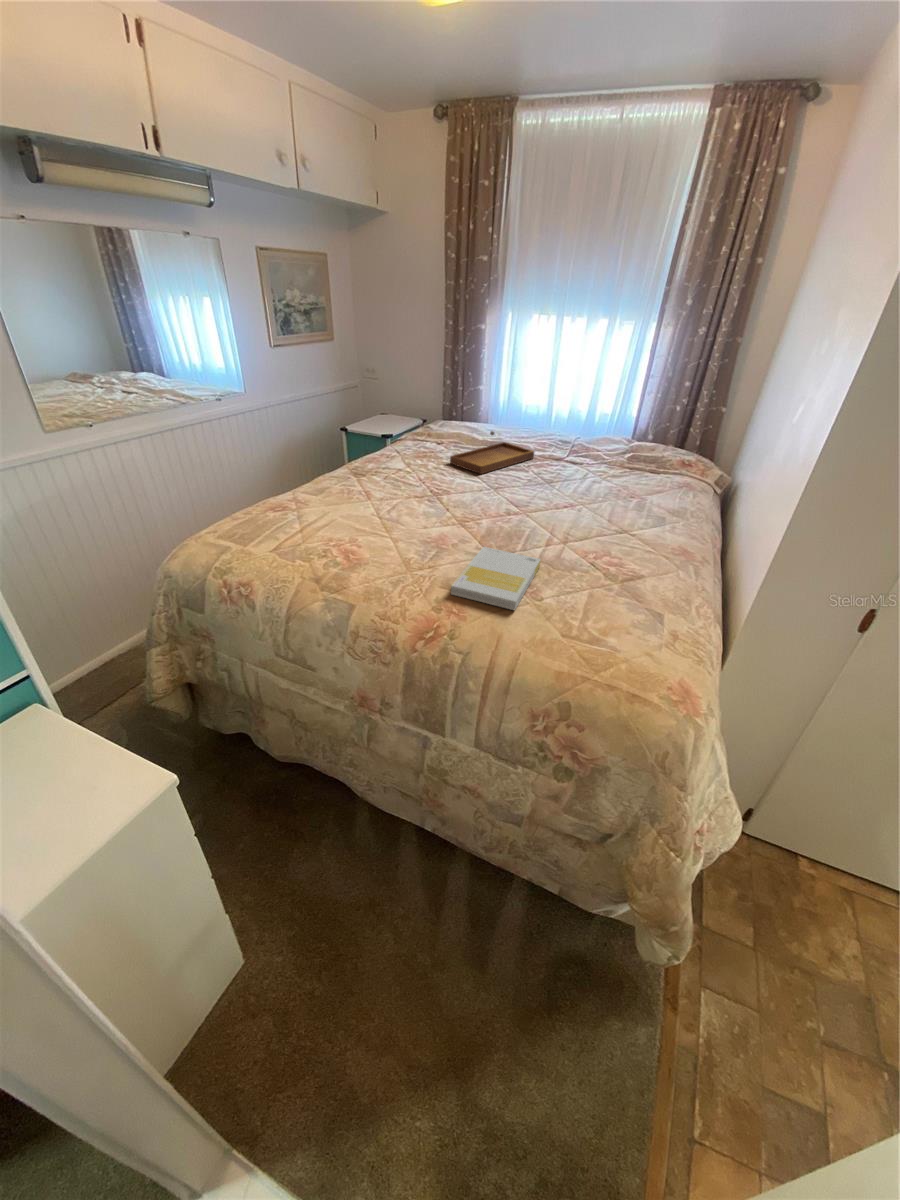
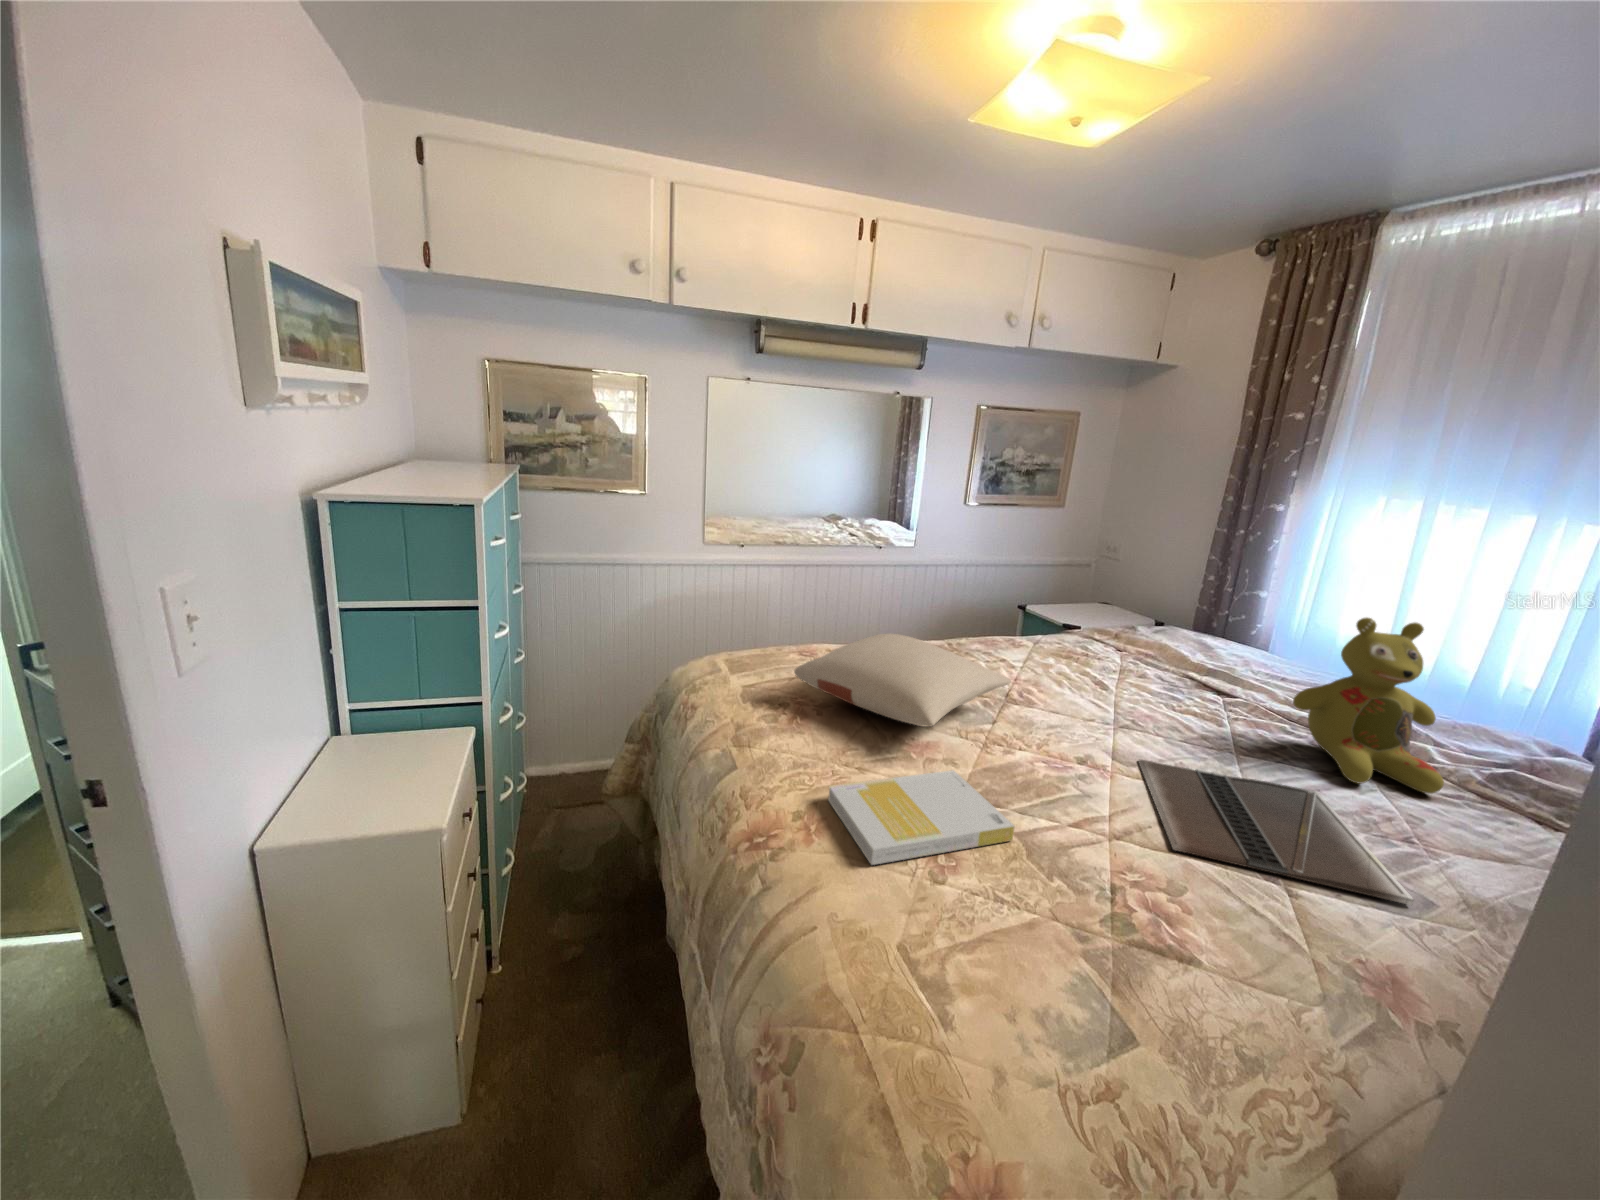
stuffed bear: none [560,393,617,481] -> present [1293,618,1444,794]
tray: present [450,431,534,474] -> none [1093,645,1270,712]
pillow: none [337,474,460,534] -> present [794,633,1011,727]
laptop: none [527,490,652,539] -> present [1139,760,1414,905]

